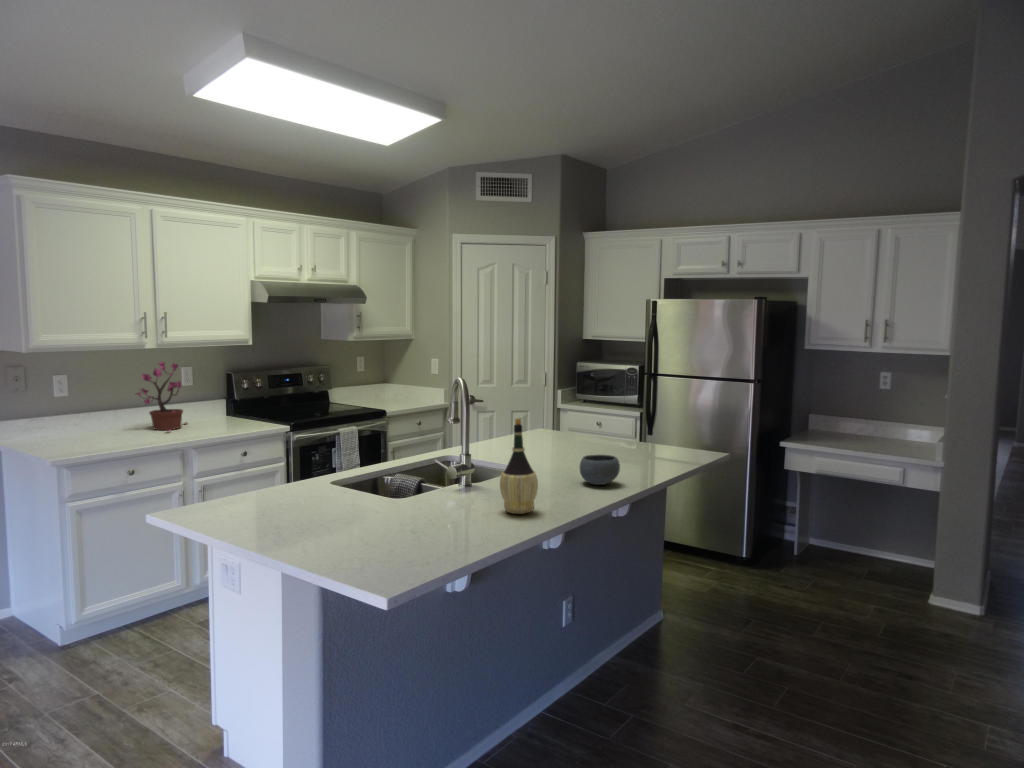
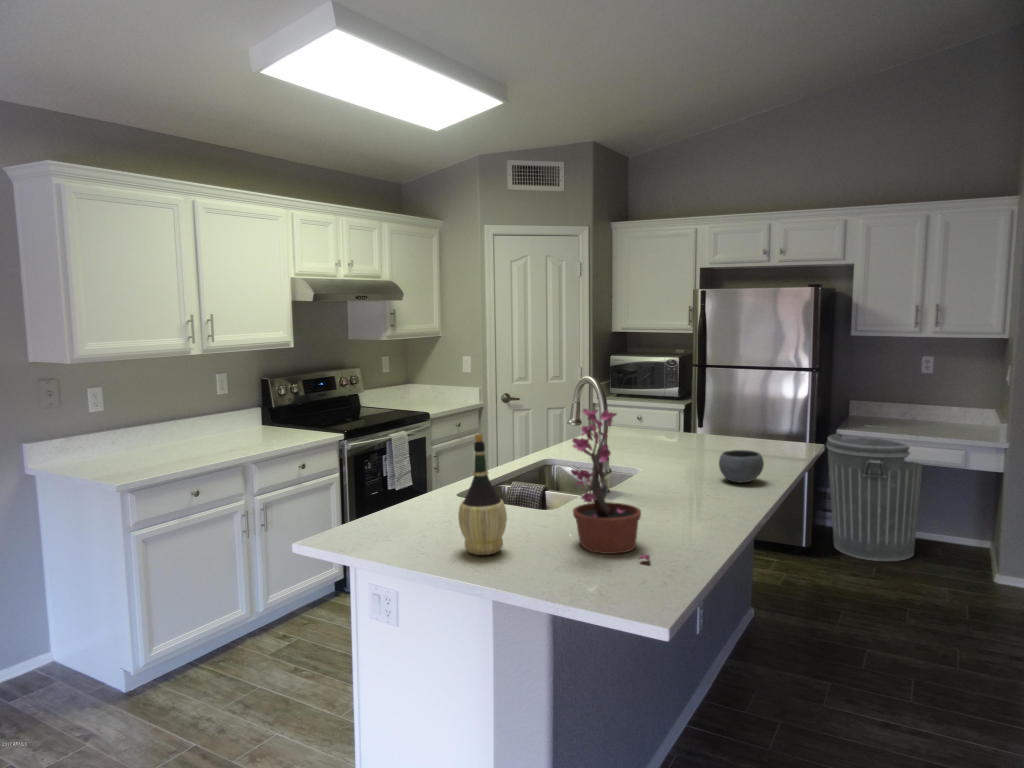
potted plant: present [137,362,187,432] -> present [571,409,650,560]
wine bottle: present [500,418,538,514] -> present [458,434,507,555]
trash can: none [774,440,869,577] -> present [826,426,922,561]

